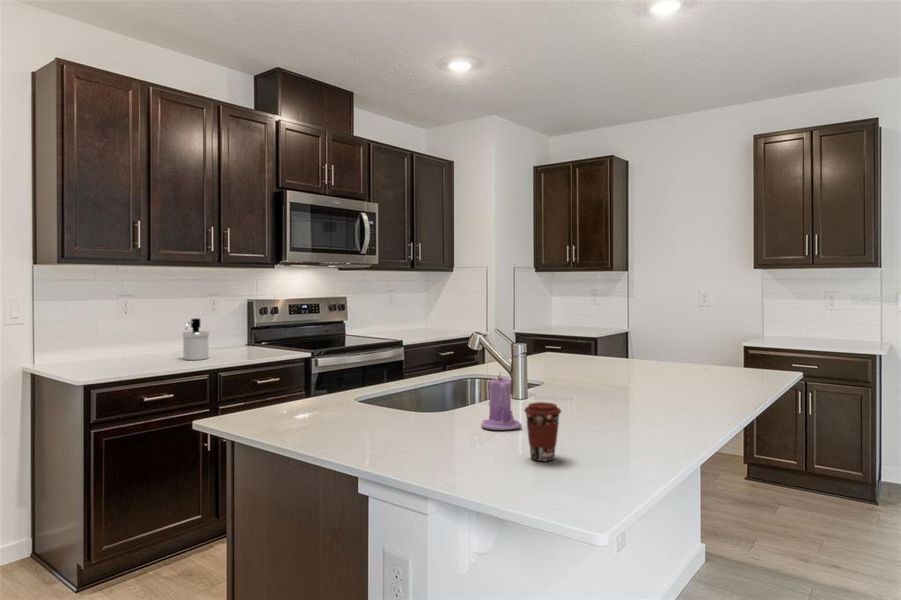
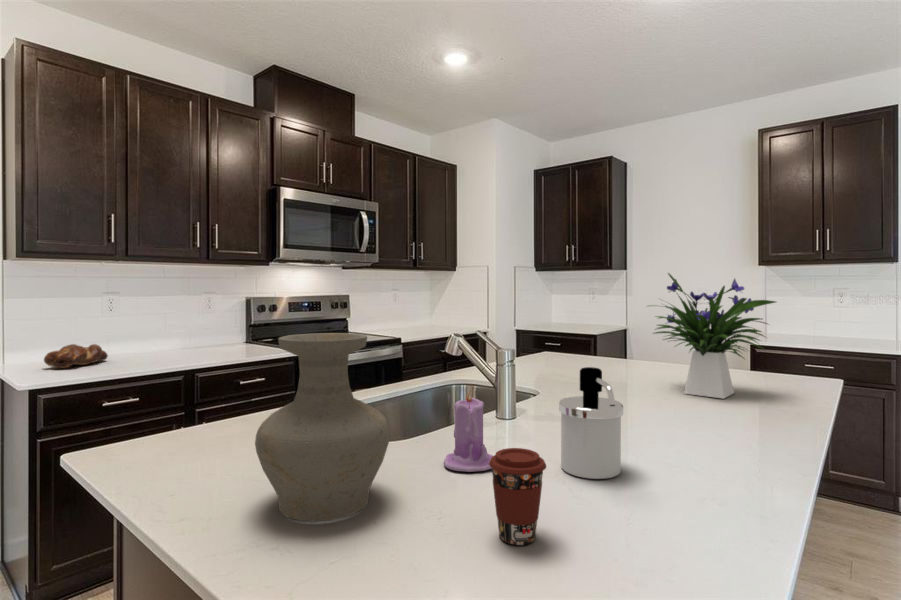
flower arrangement: none [637,279,745,387] -> present [654,273,776,399]
soap dispenser: present [182,318,209,360] -> present [559,367,623,479]
vase: none [361,328,451,453] -> present [255,333,390,521]
bread loaf: none [77,345,129,367] -> present [44,344,108,368]

